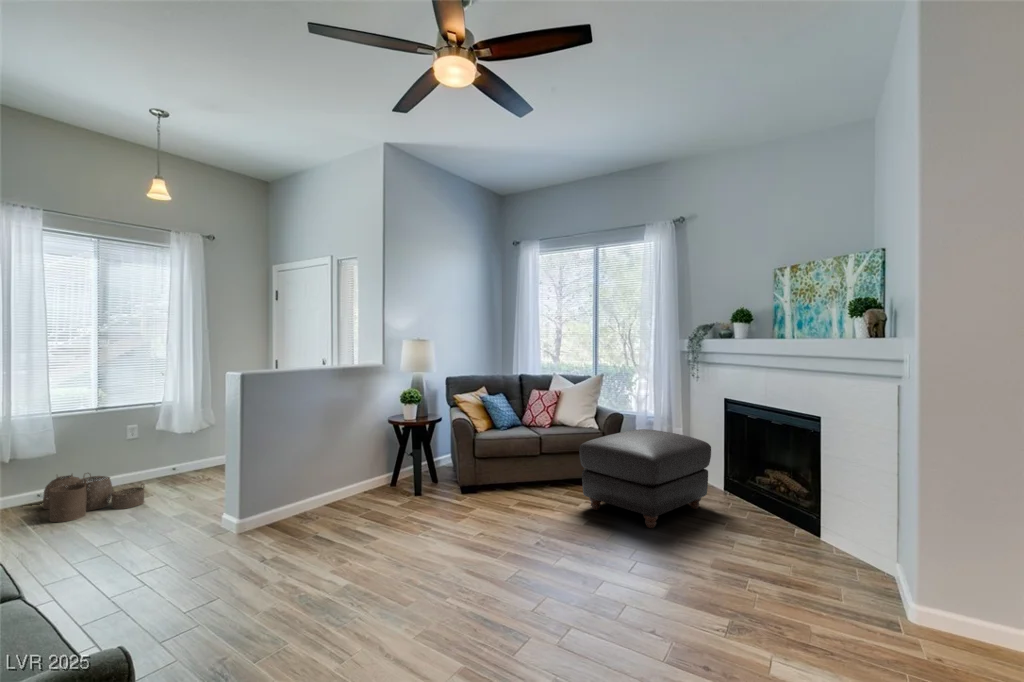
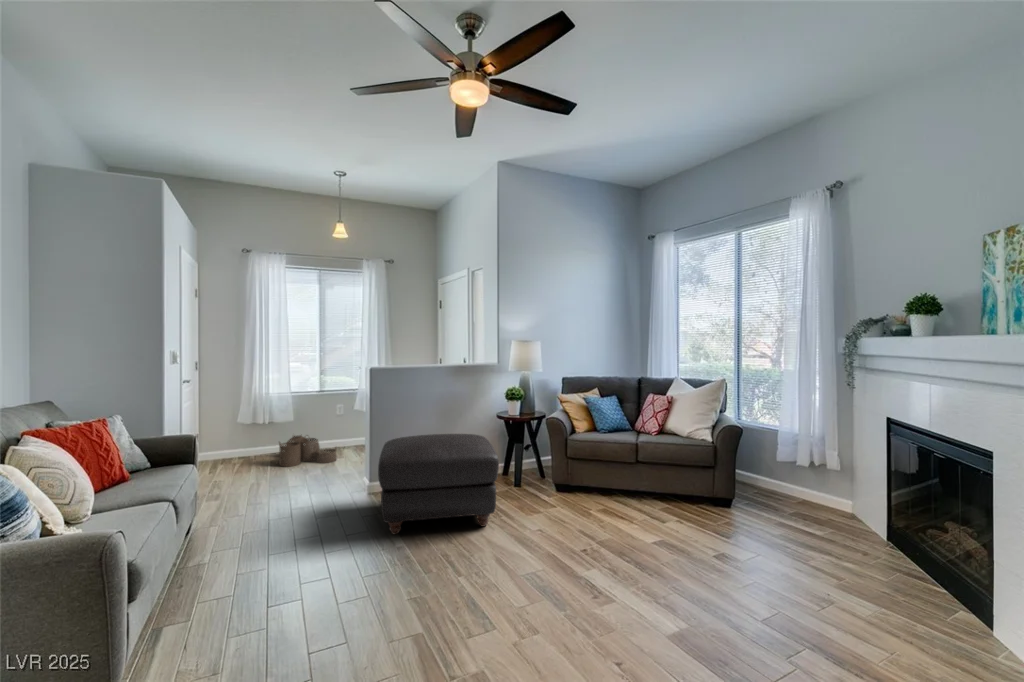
ottoman: present [579,429,711,528] -> present [378,434,499,534]

